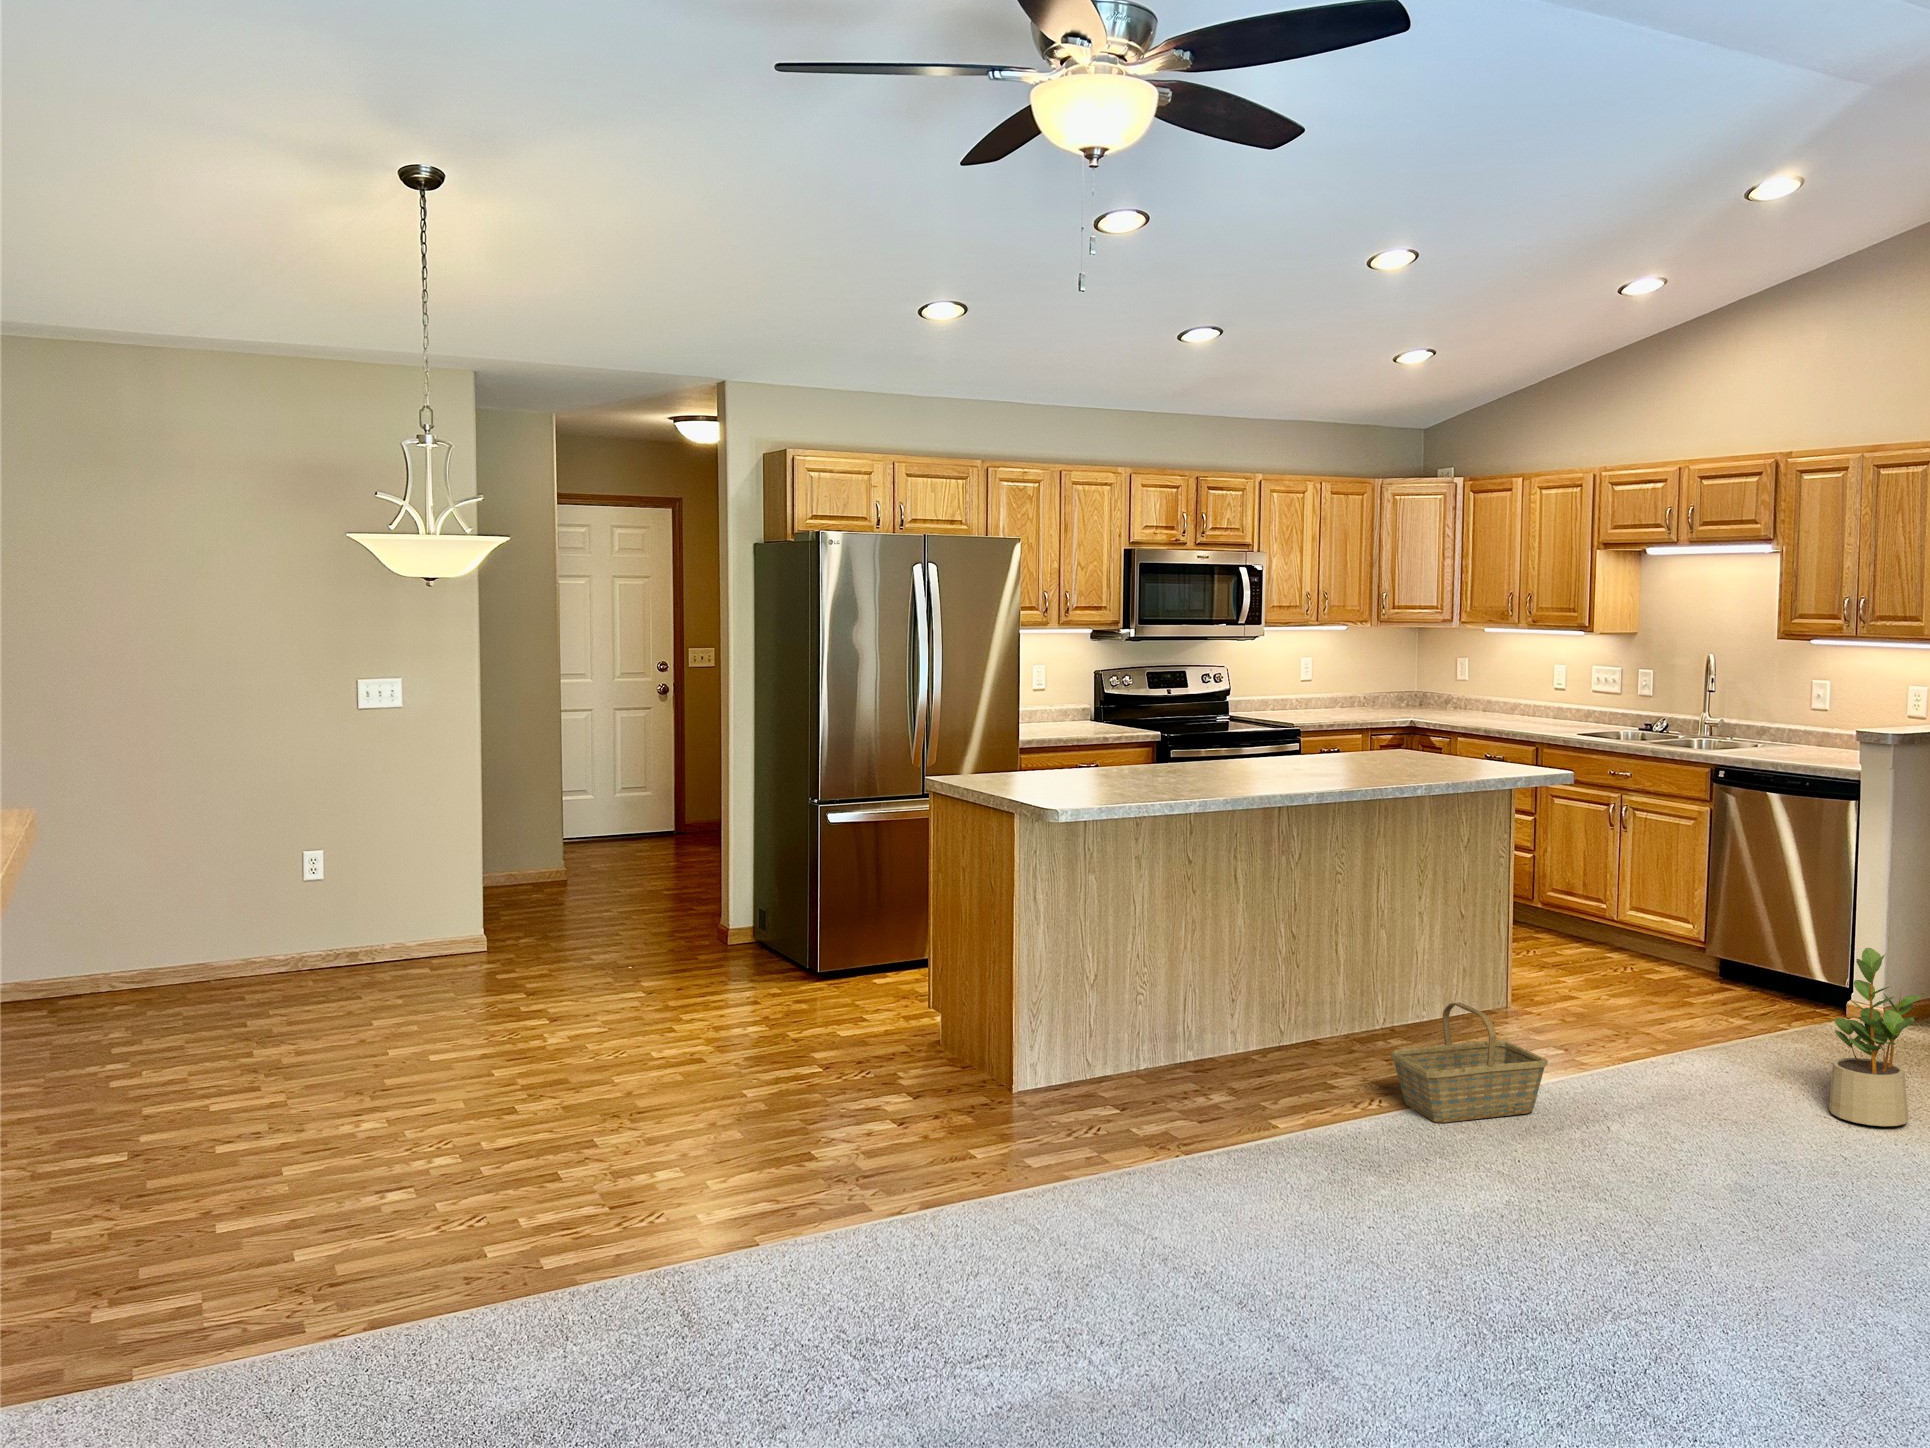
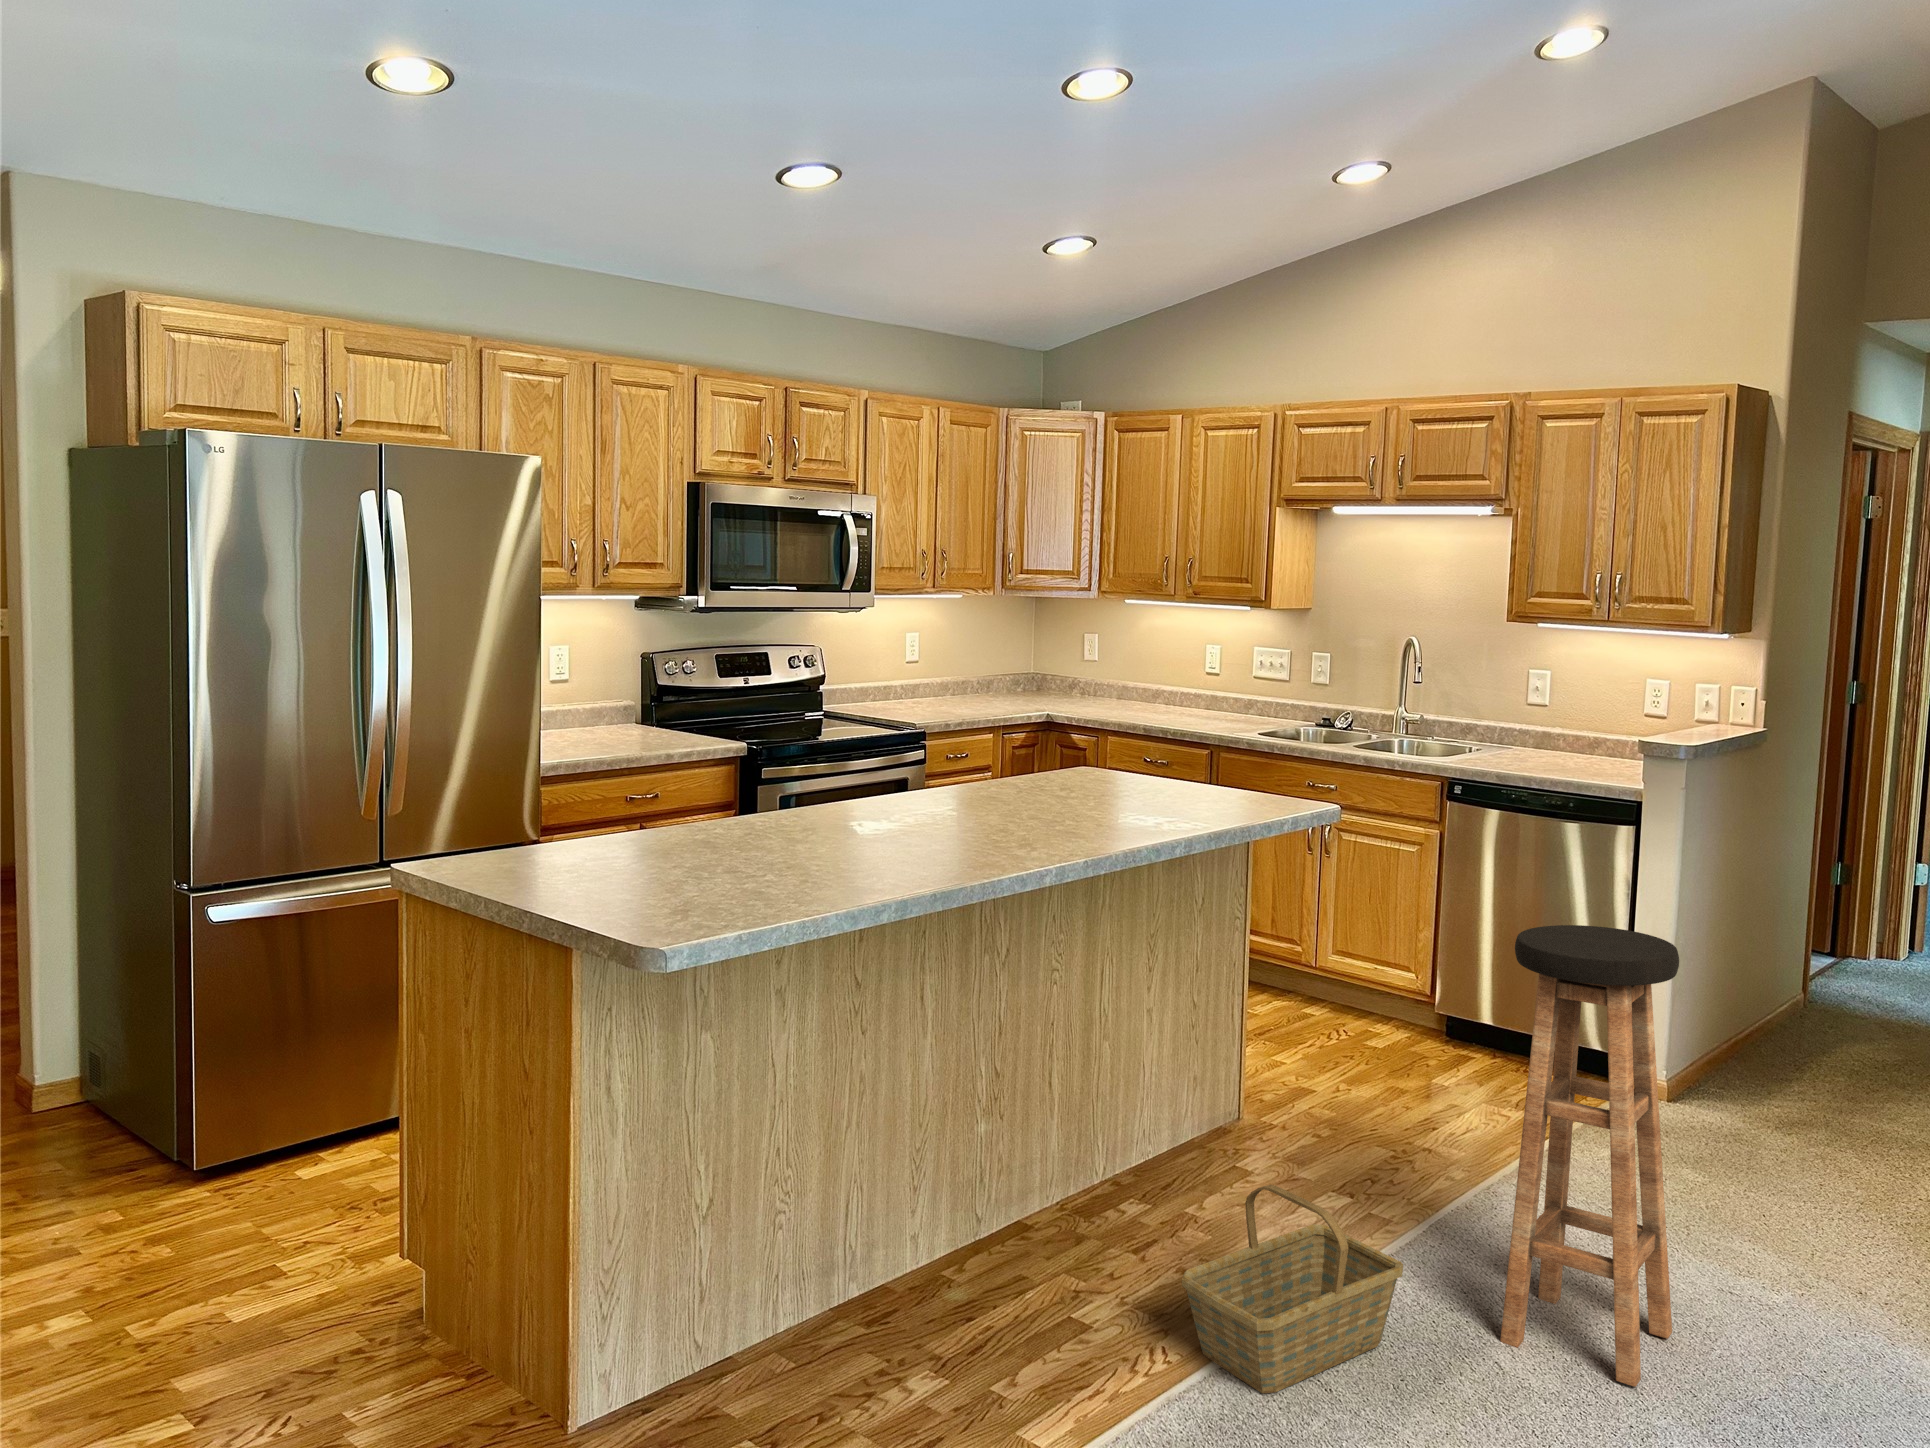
bar stool: none [1622,842,1758,1148] -> present [1500,925,1679,1387]
potted plant: present [1829,948,1921,1126] -> none [1716,1052,1838,1294]

